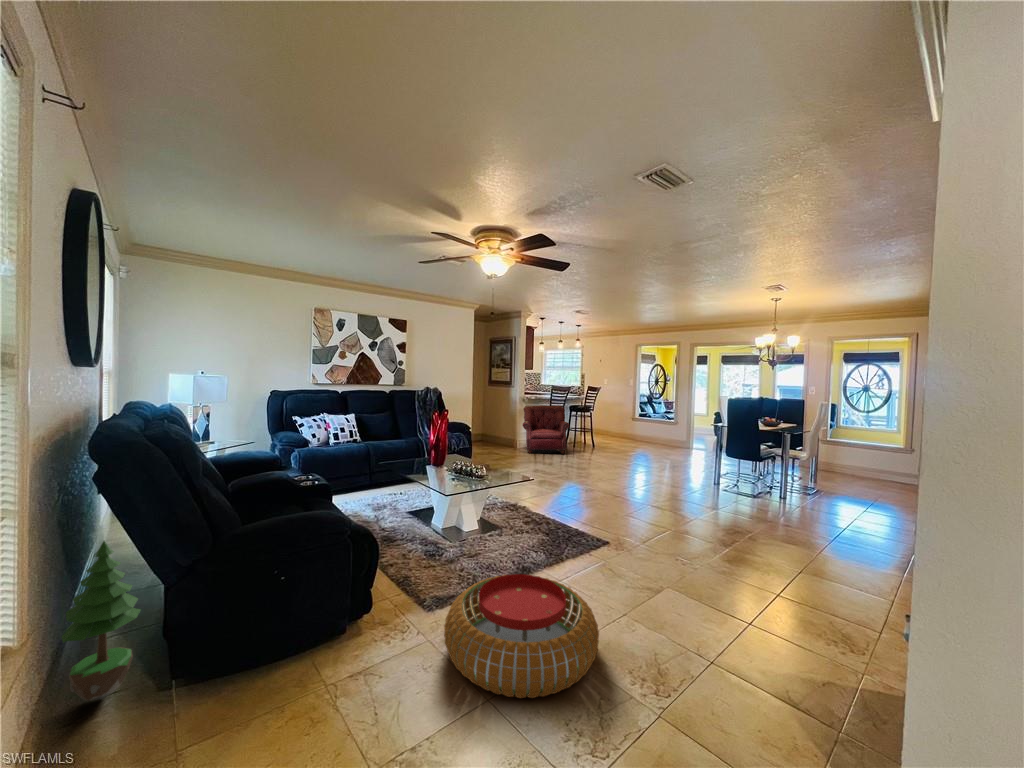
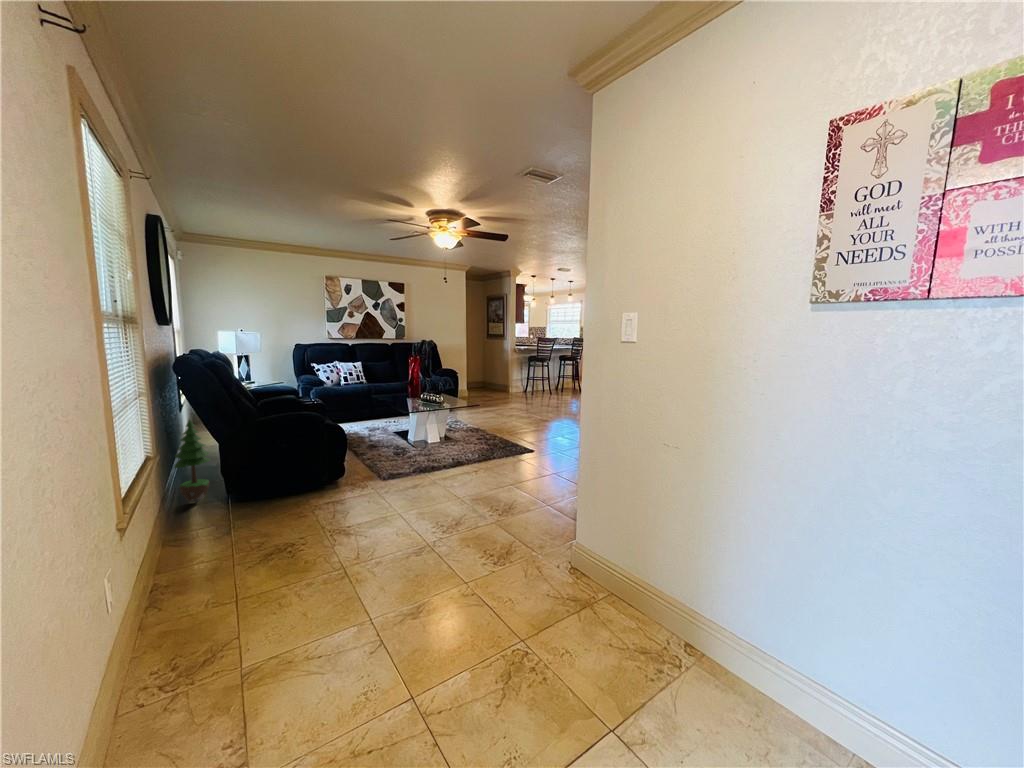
armchair: present [523,405,569,454] -> none [512,355,553,398]
pouf: present [444,574,599,698] -> none [381,454,478,511]

